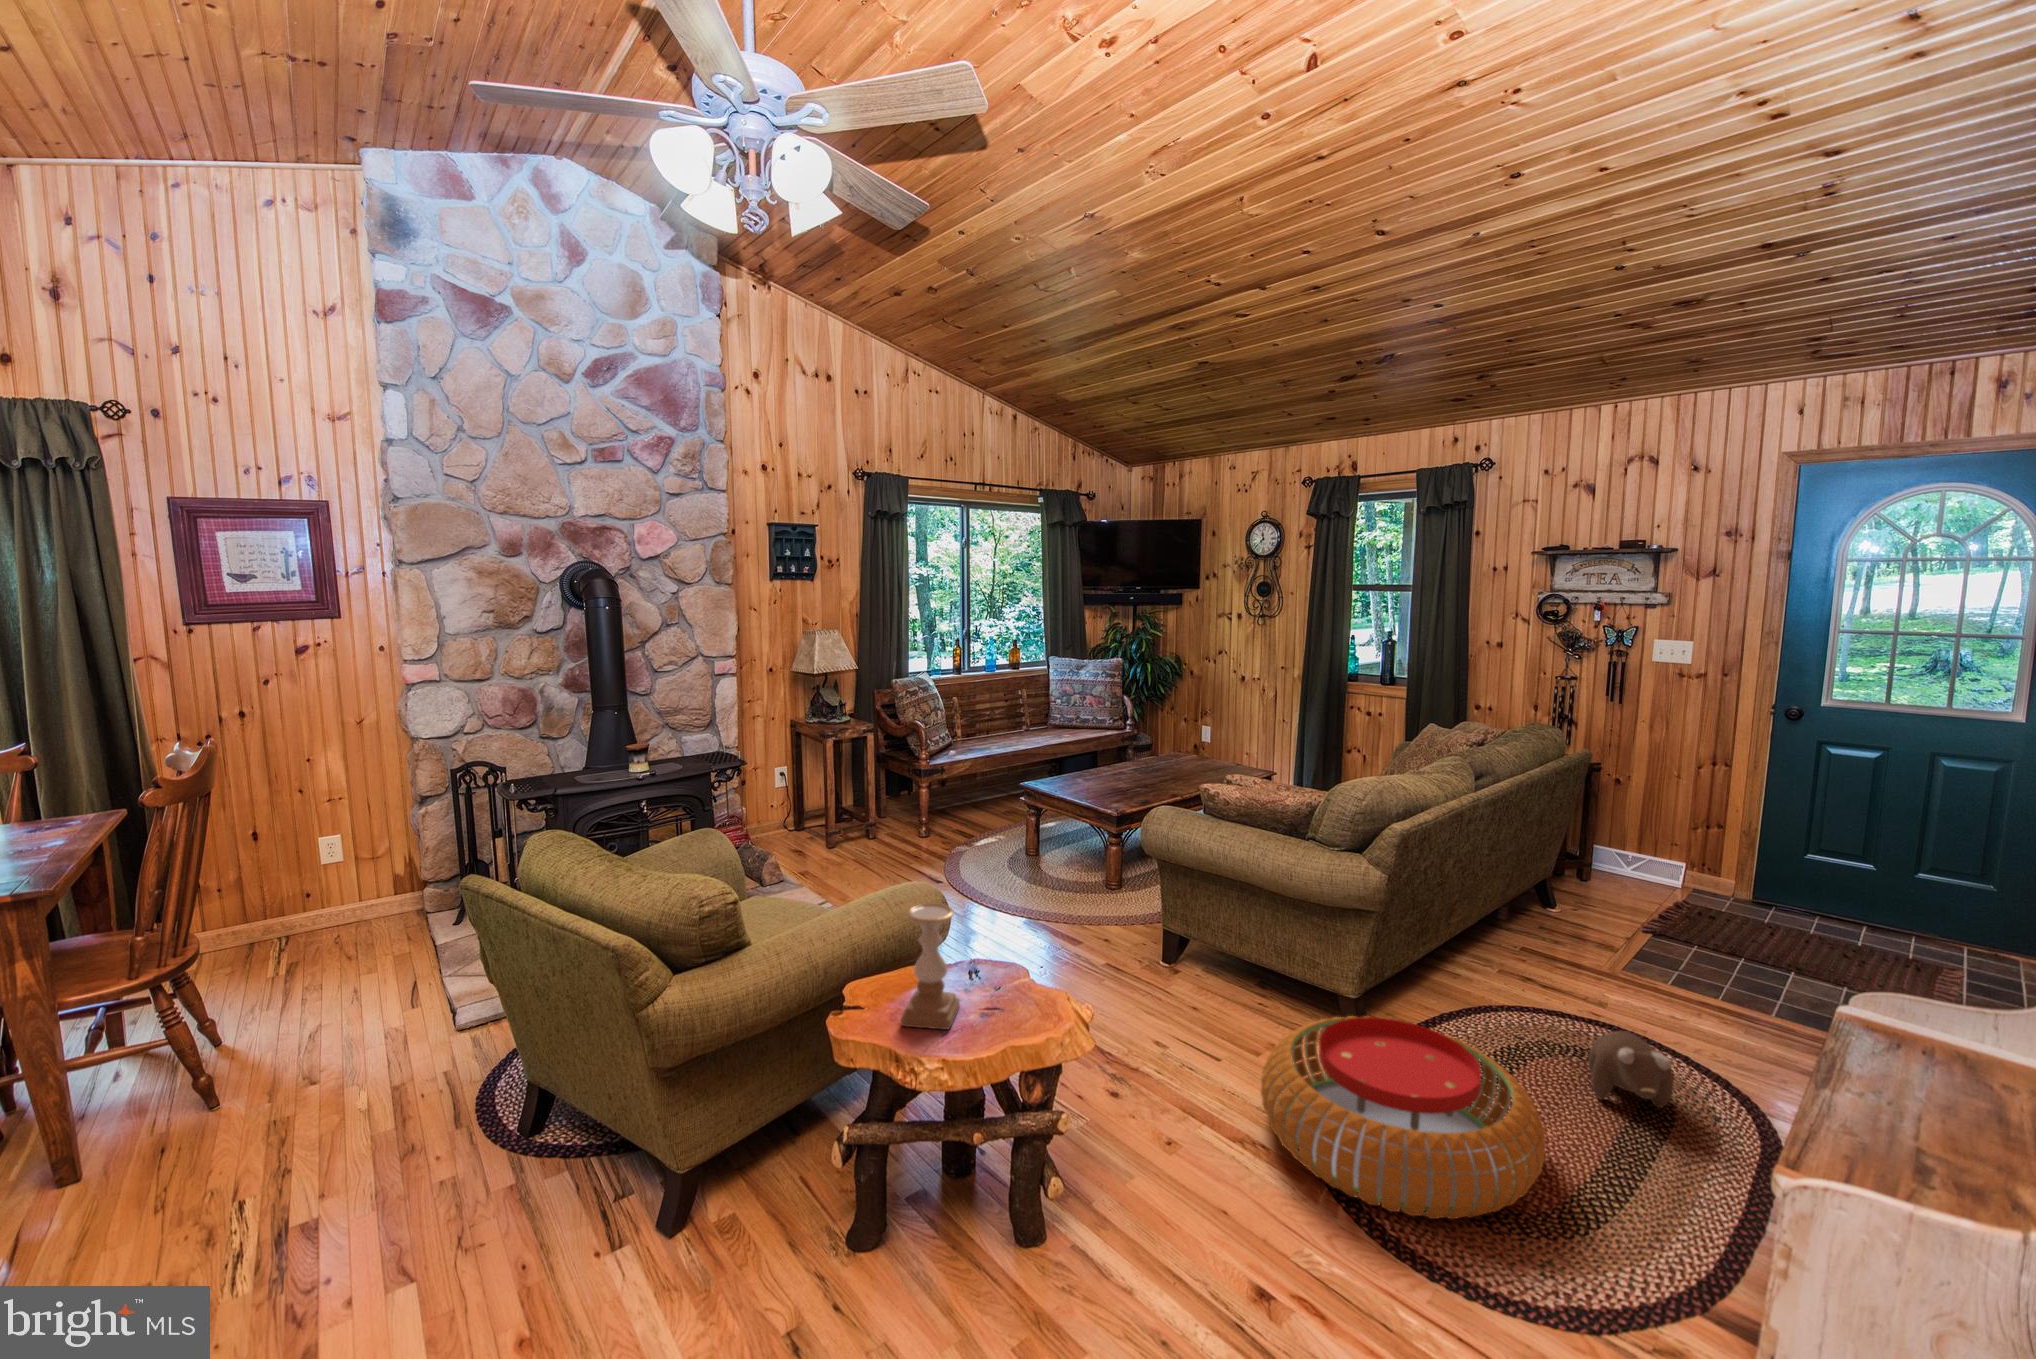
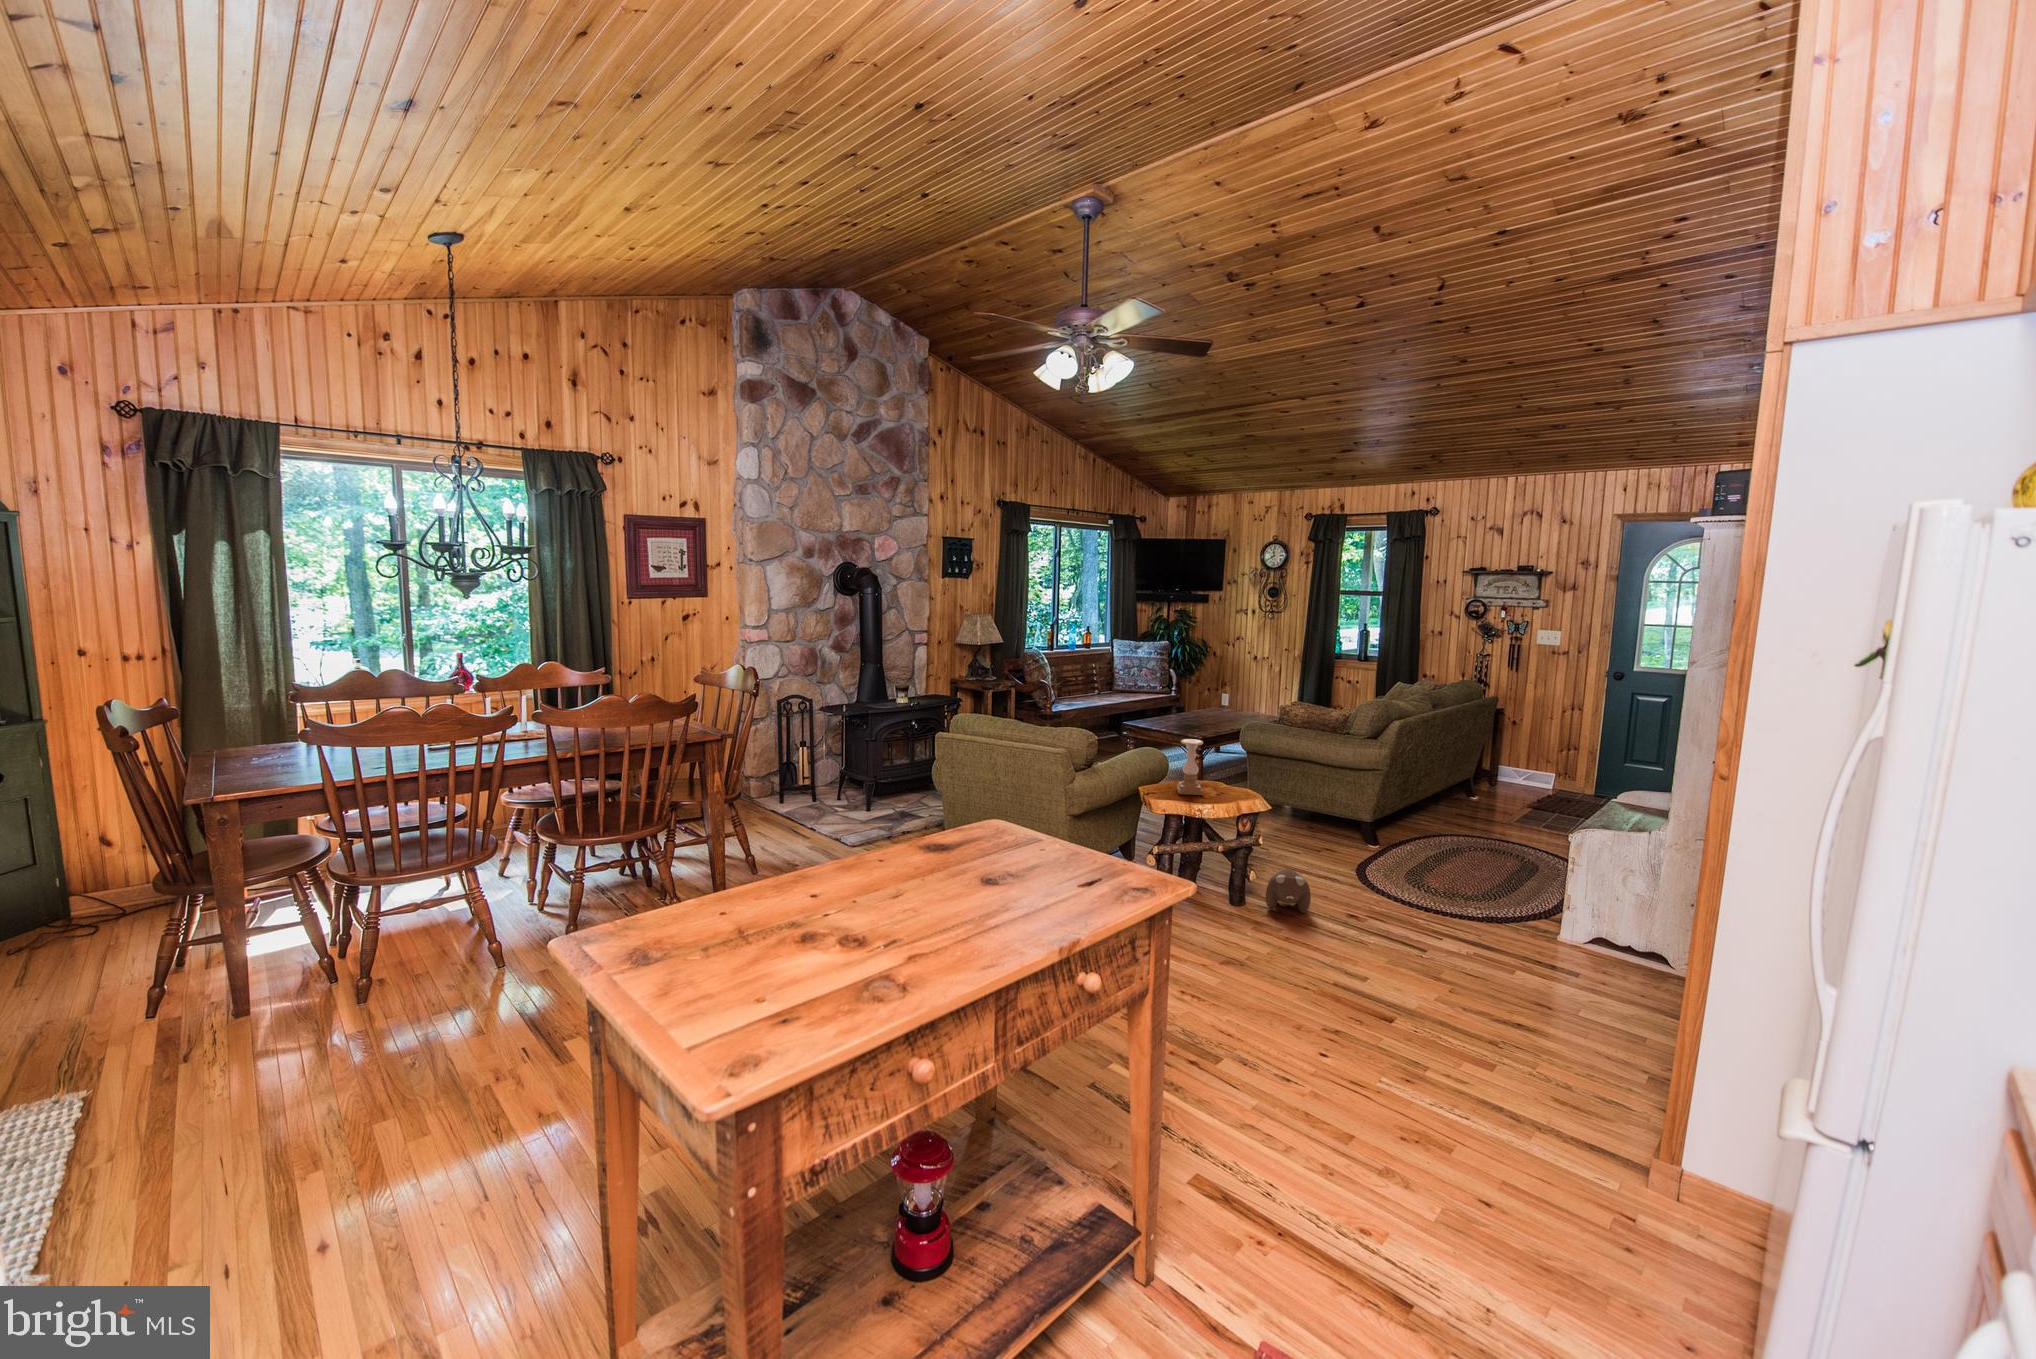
pouf: present [1261,1016,1546,1219] -> none [1323,823,1470,901]
plush toy: present [1588,1031,1674,1108] -> present [1266,869,1311,913]

